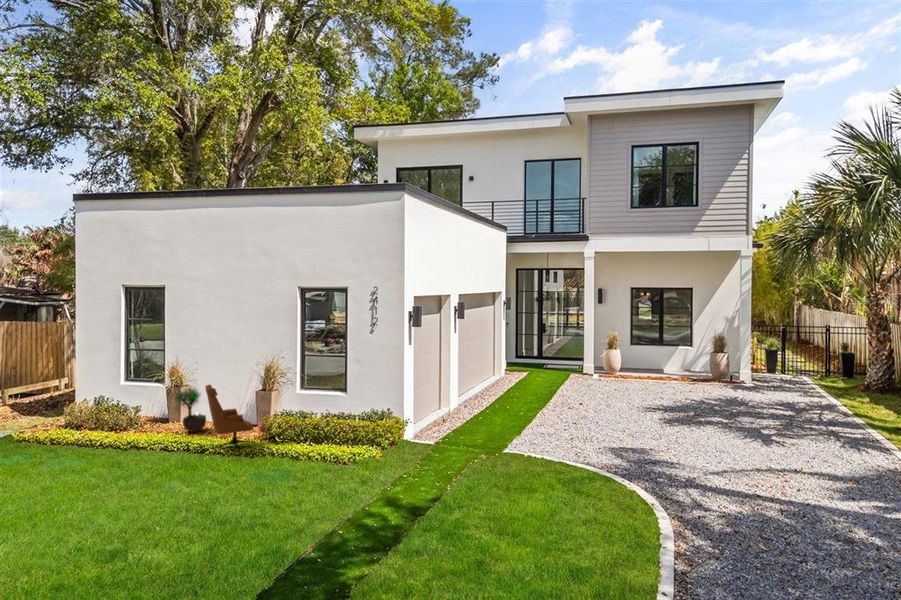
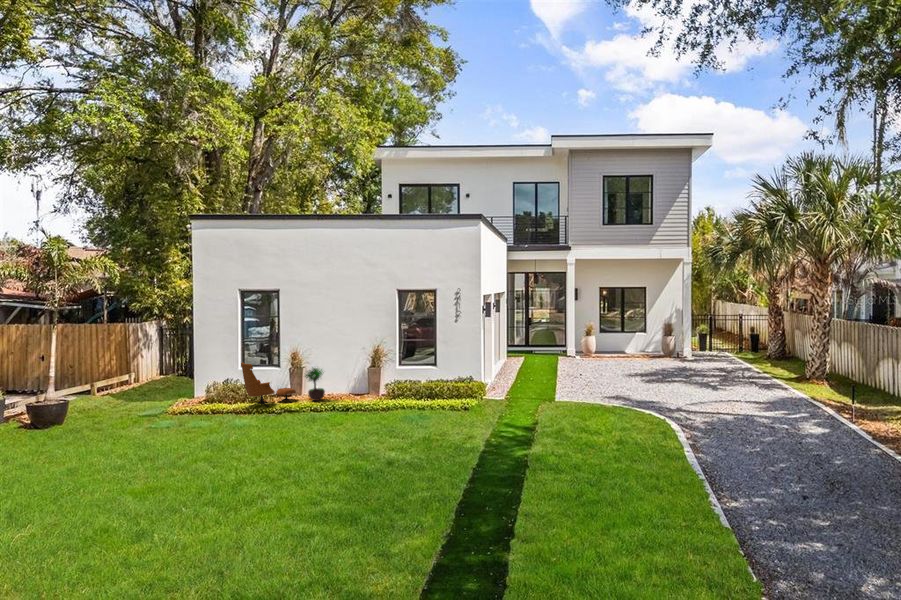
lounge chair: present [205,385,277,450] -> present [241,363,296,407]

